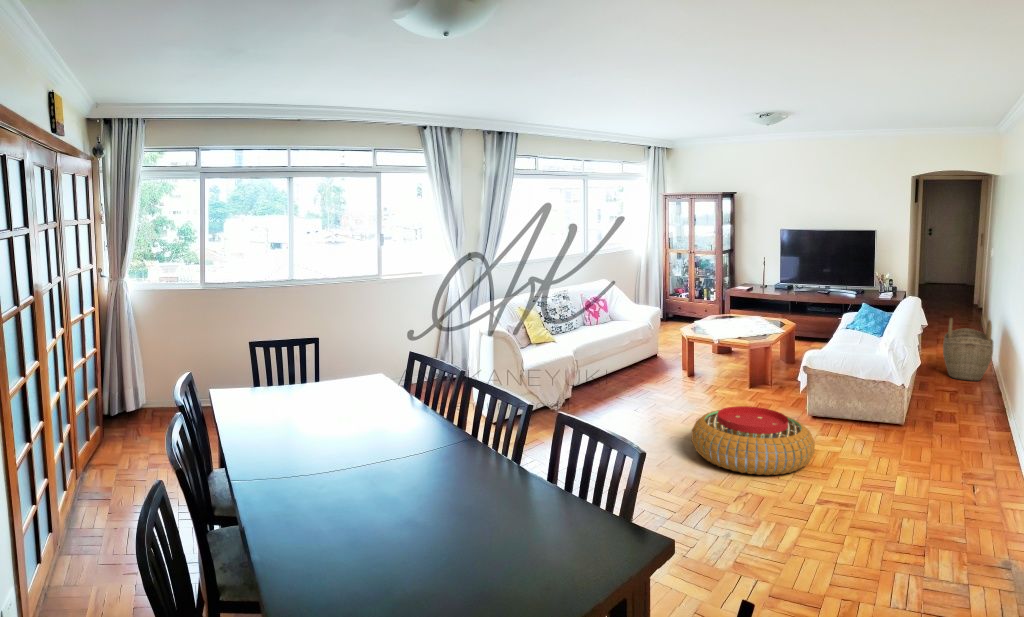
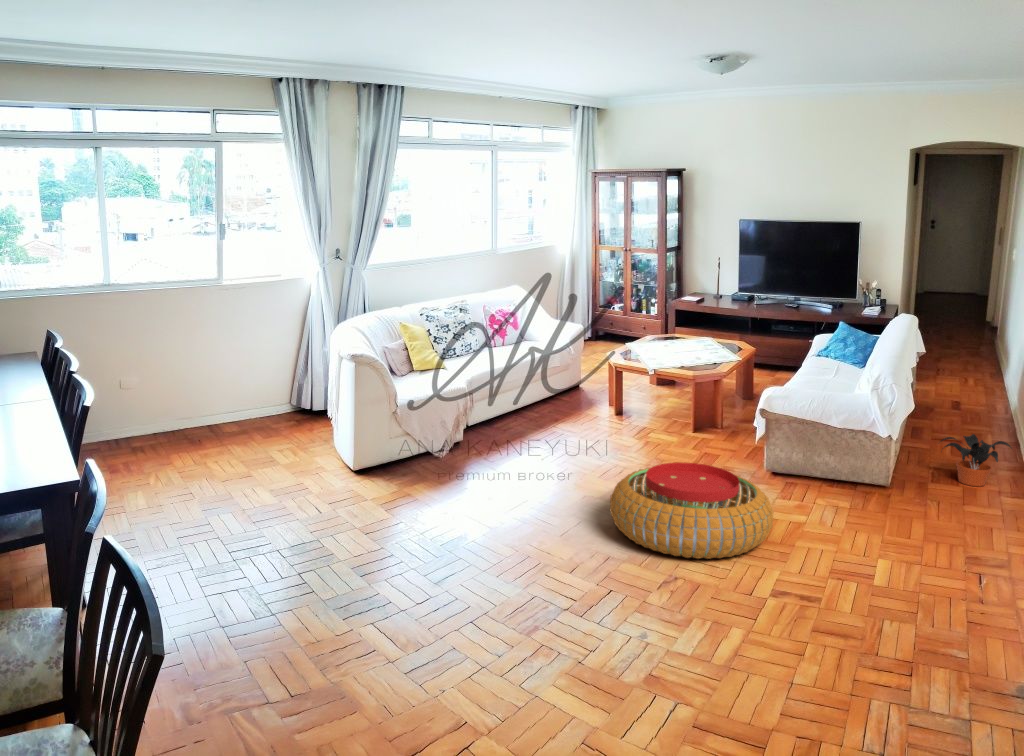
woven basket: present [943,318,993,381] -> none [938,343,999,424]
potted plant: none [942,387,1006,427] -> present [941,434,1011,486]

